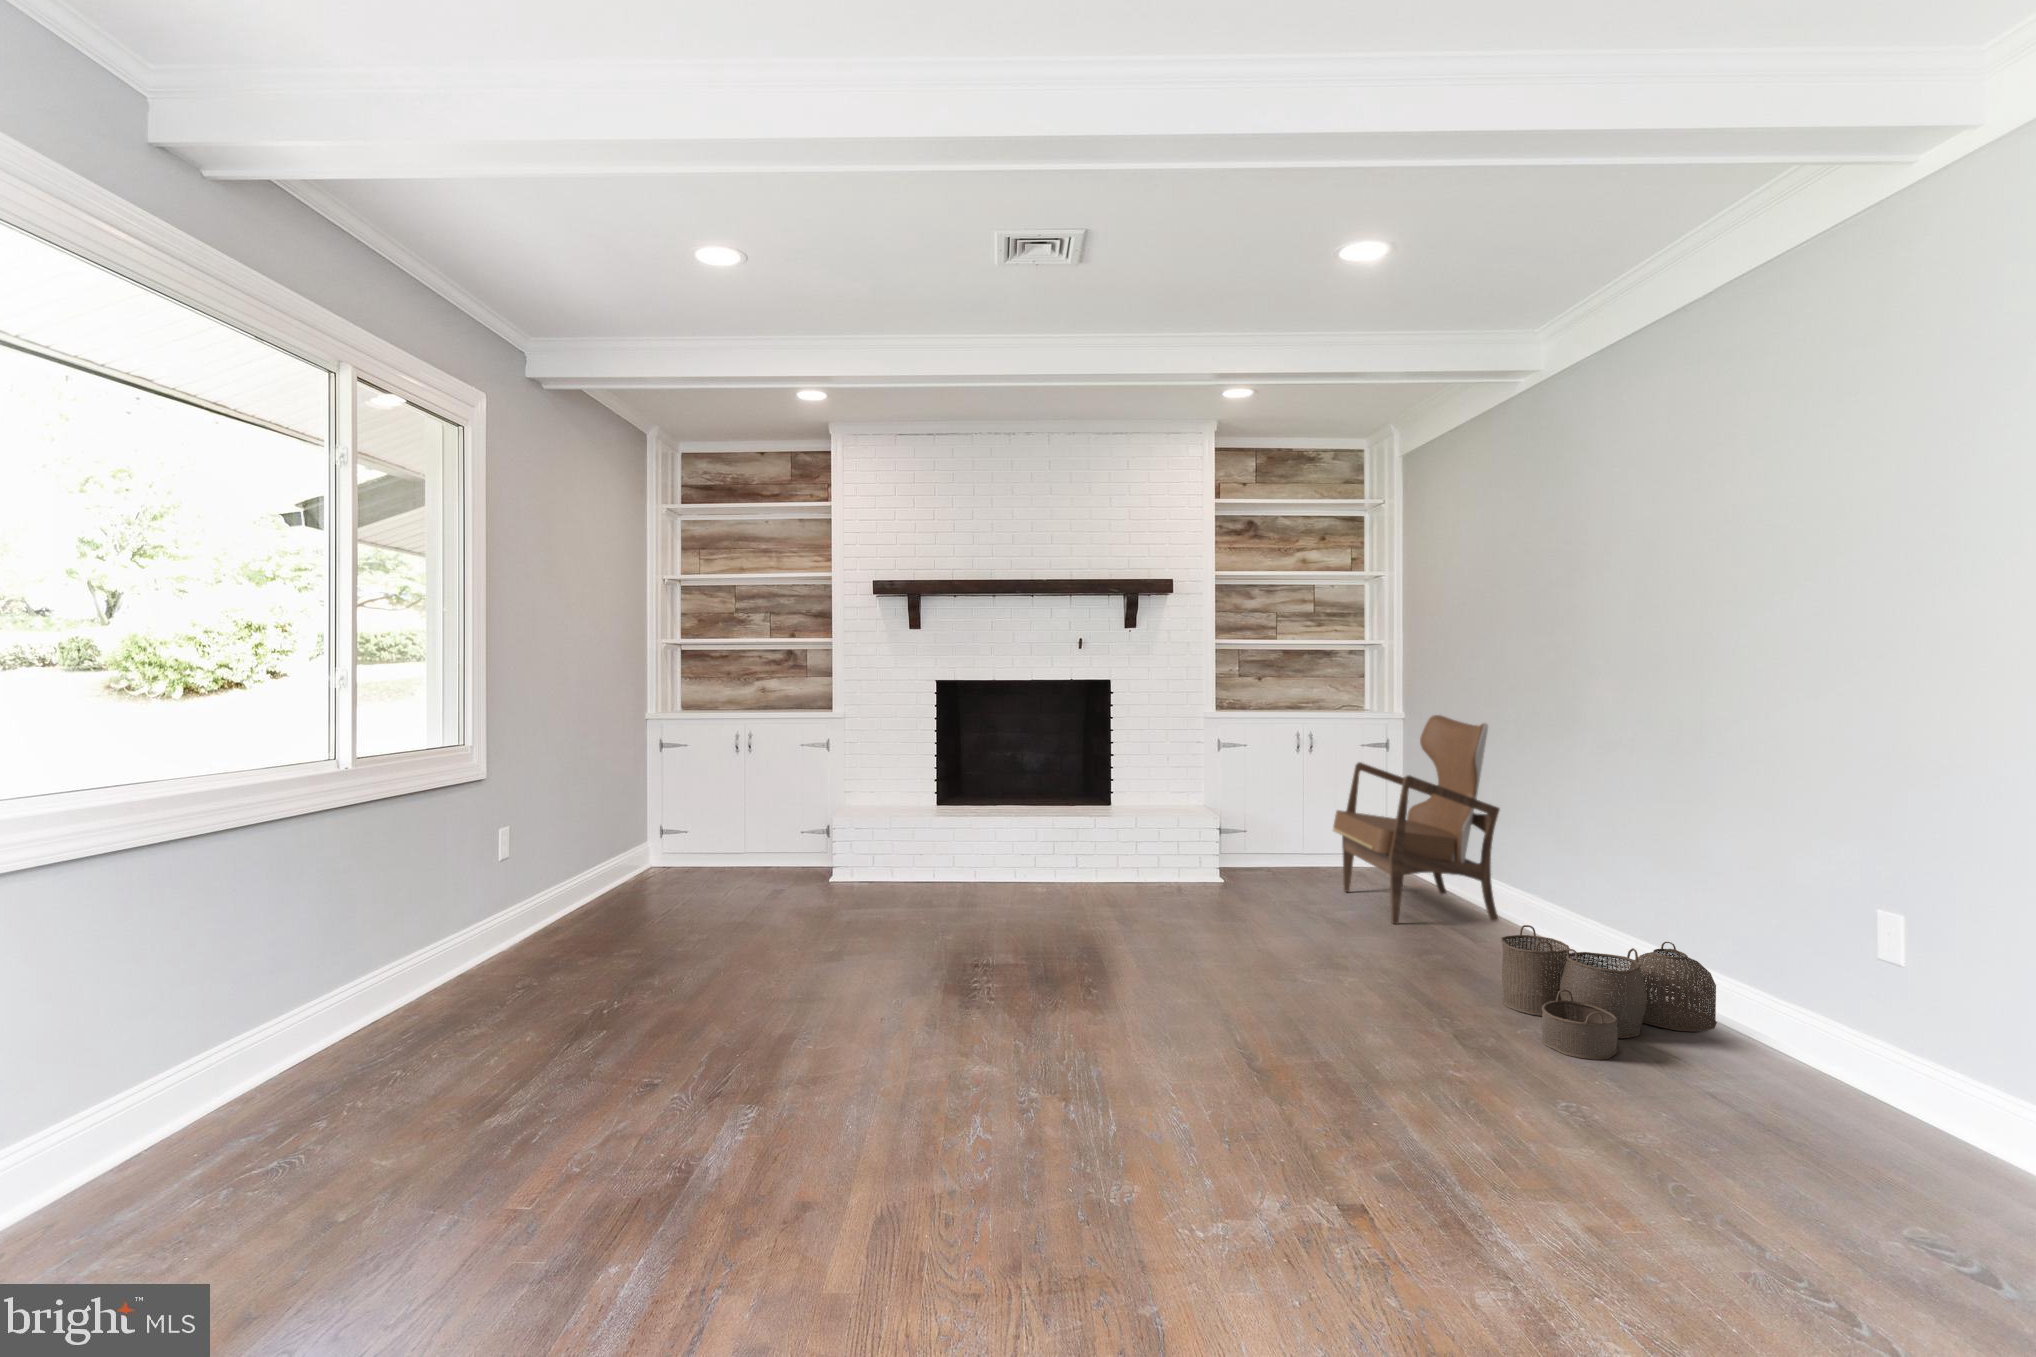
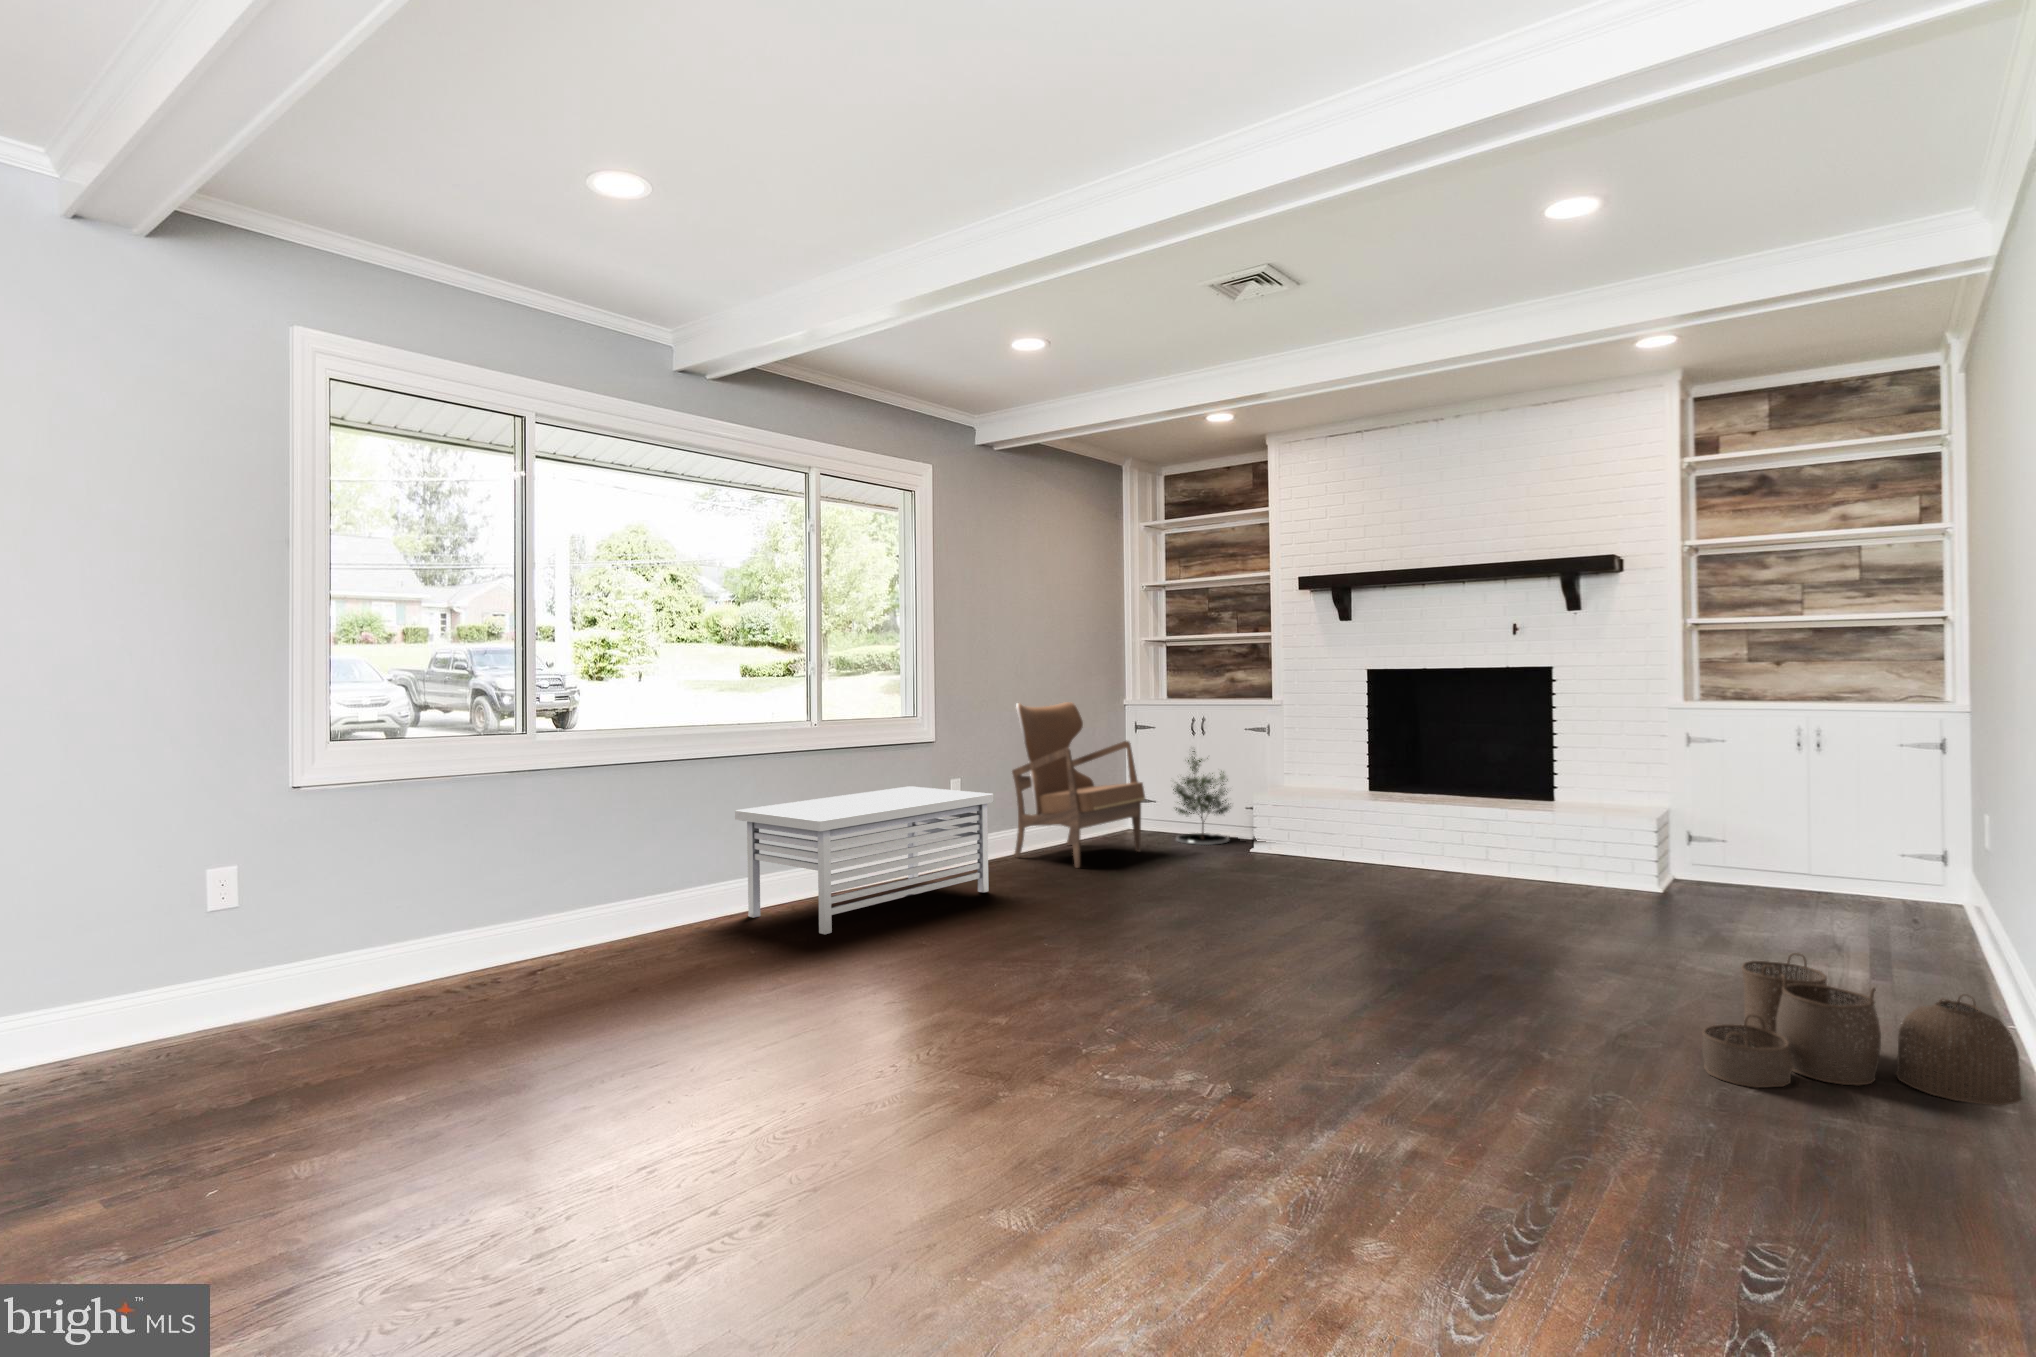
armchair: present [1333,715,1500,924] -> present [1012,702,1145,868]
potted tree: none [716,766,787,880] -> present [1173,751,1231,845]
storage bench: none [153,852,597,1139] -> present [735,786,993,934]

